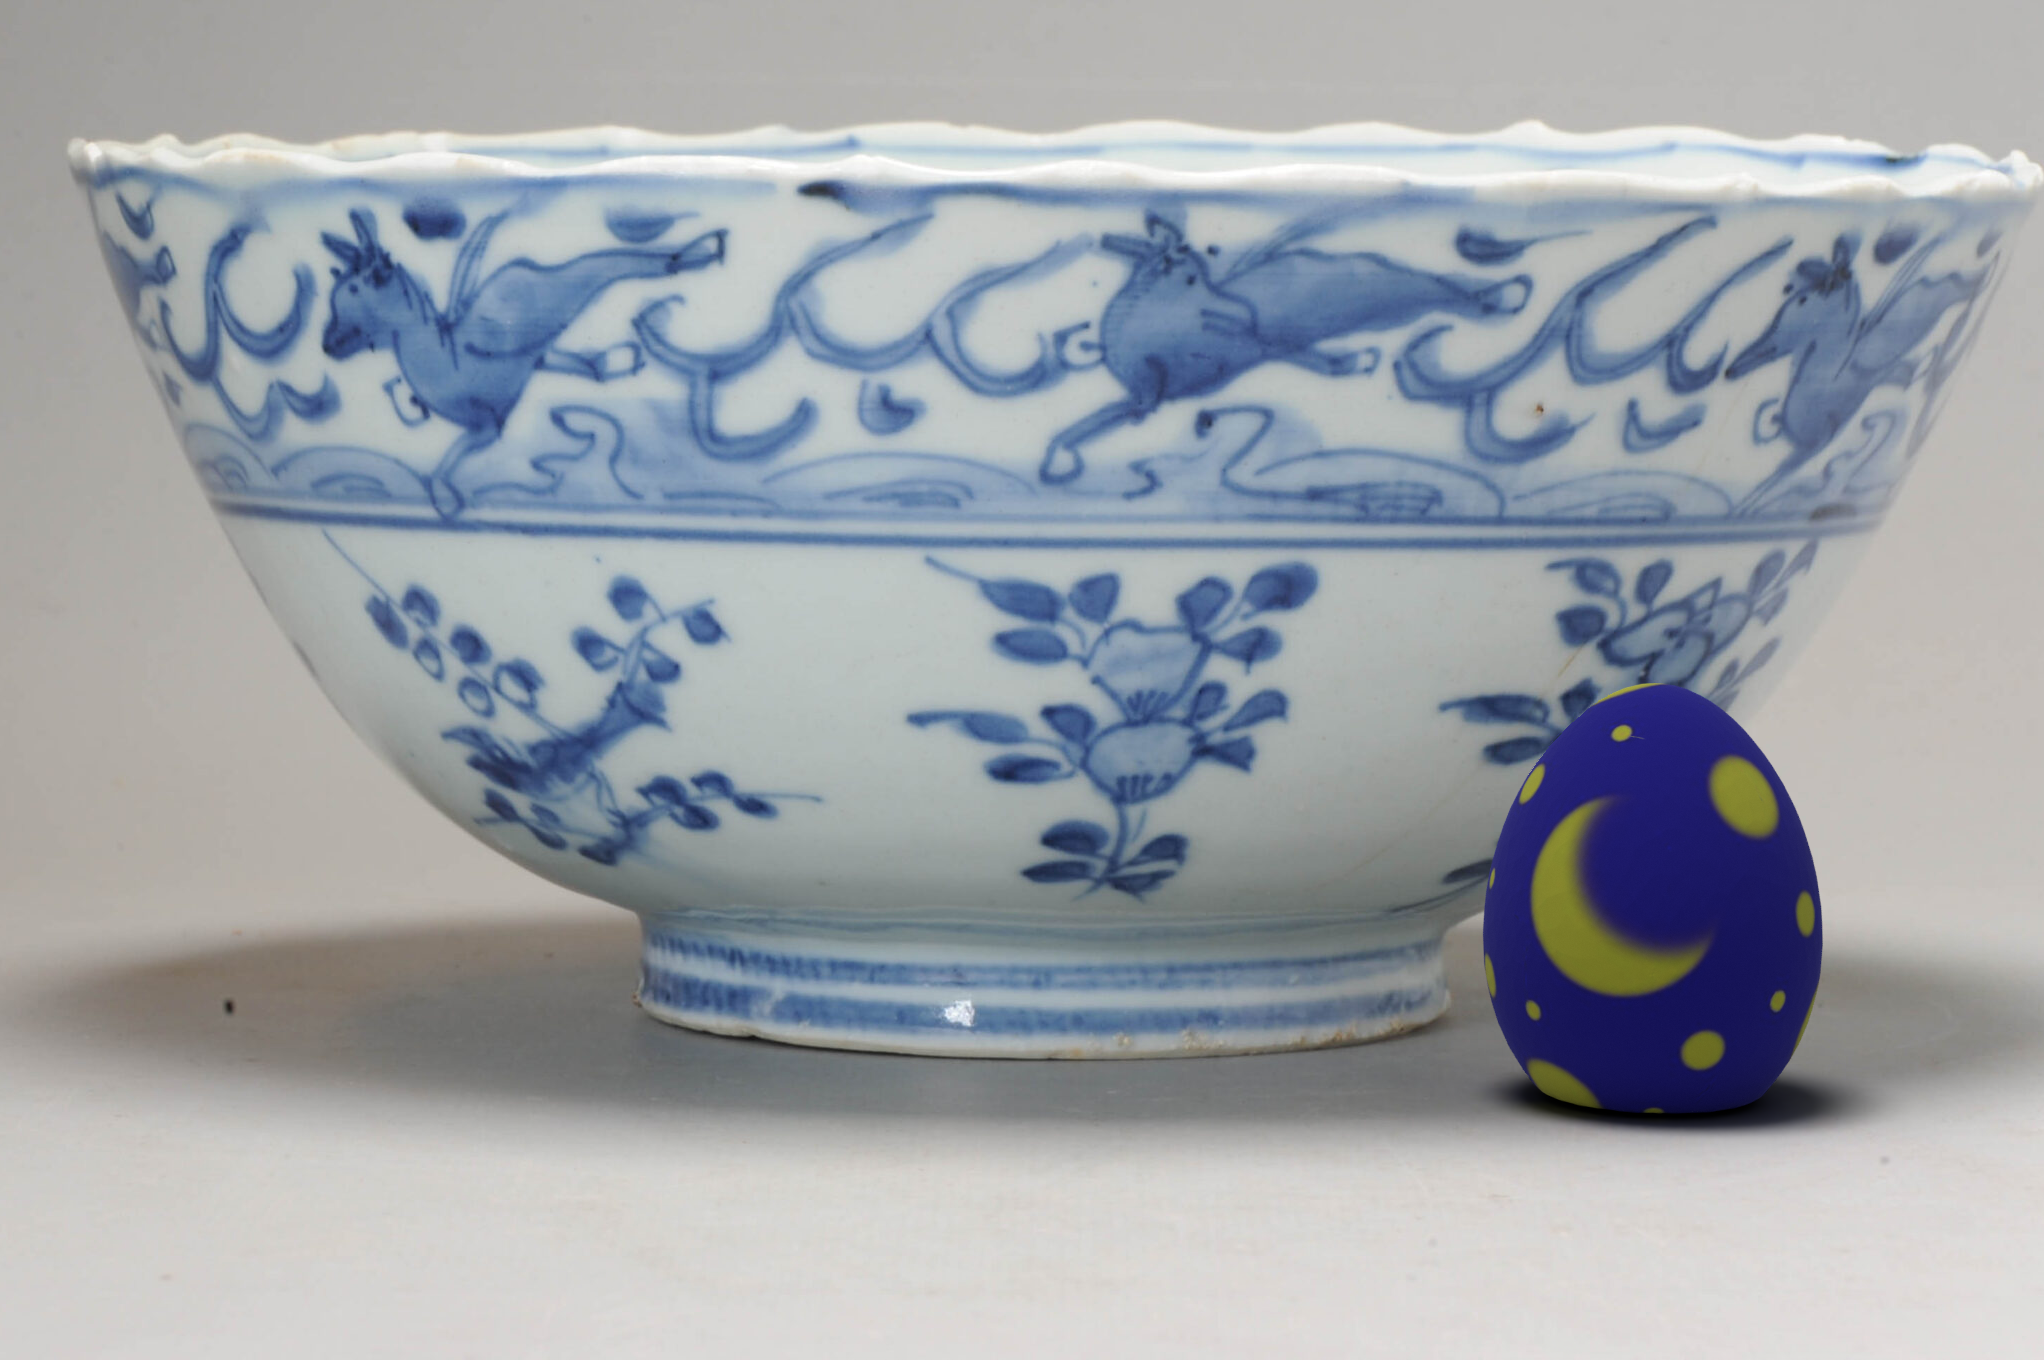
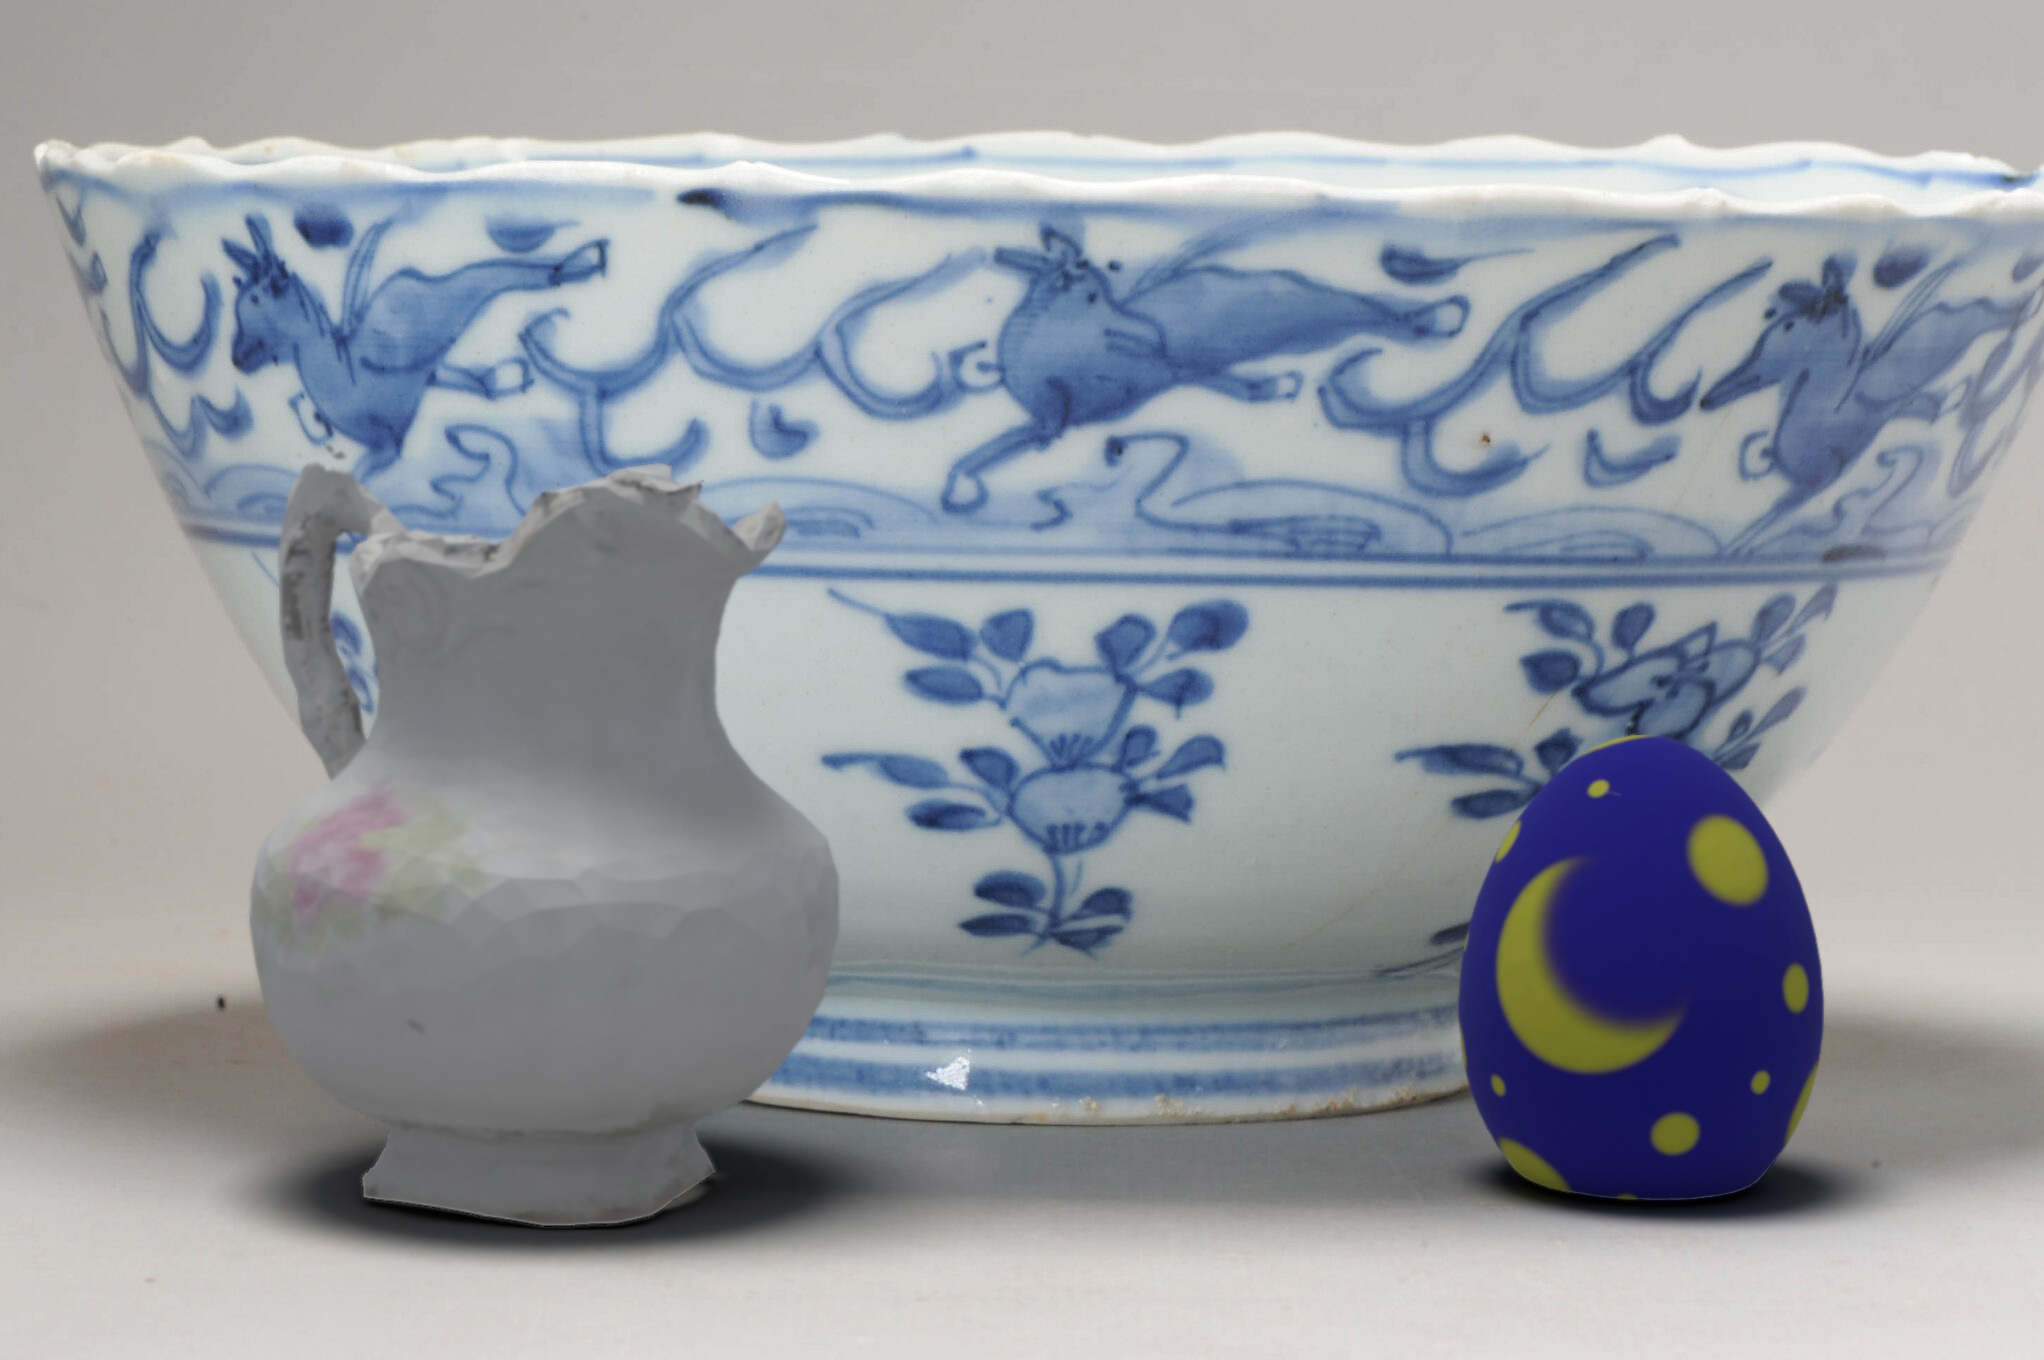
ceramic pitcher: none [364,406,922,1163] -> present [249,444,839,1226]

